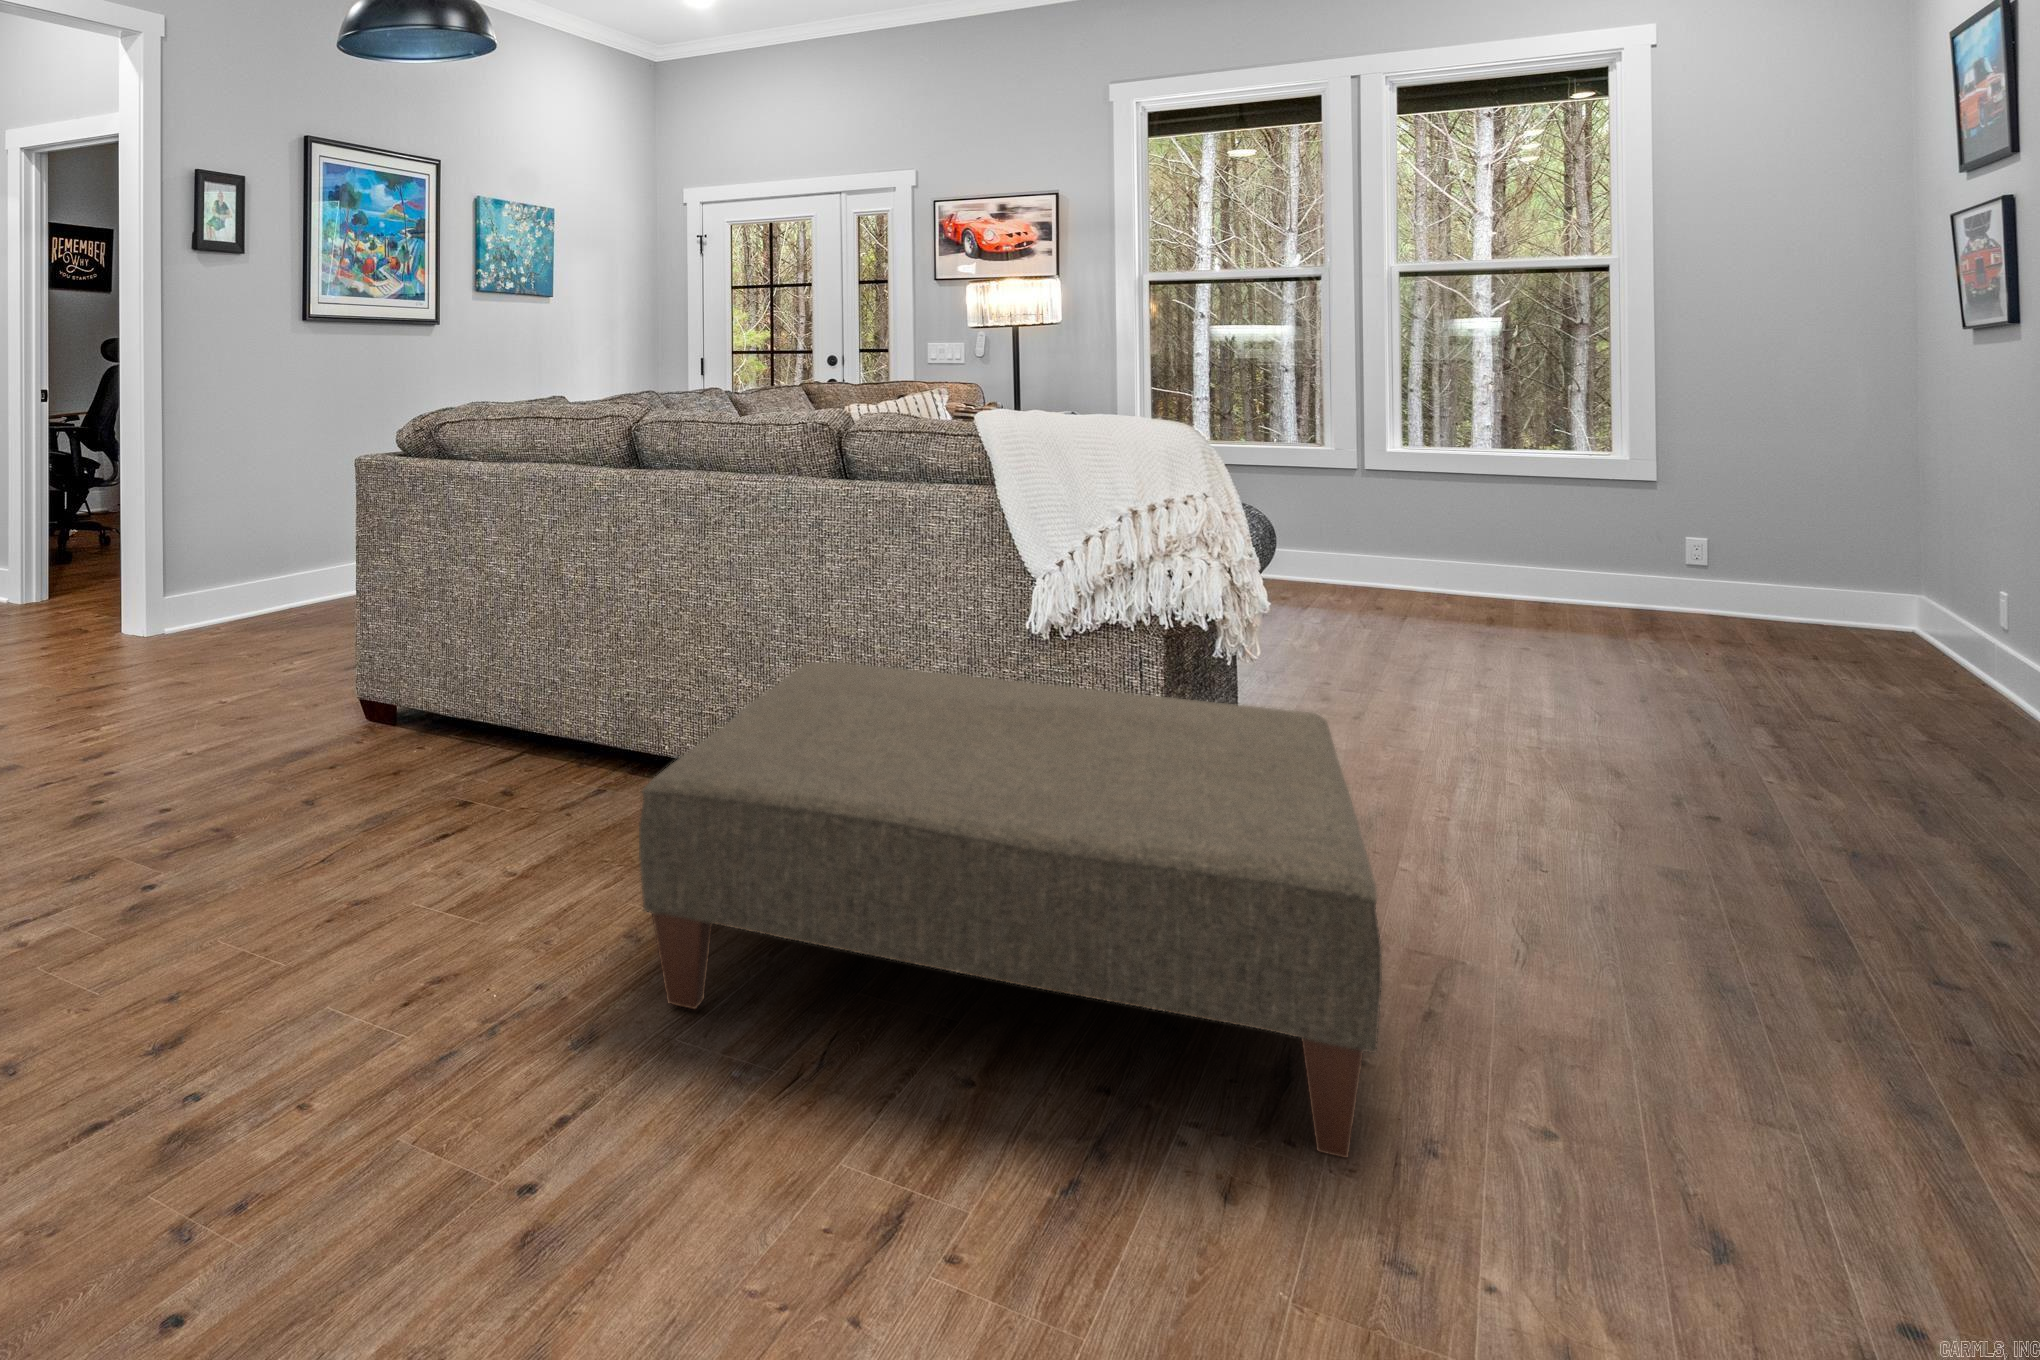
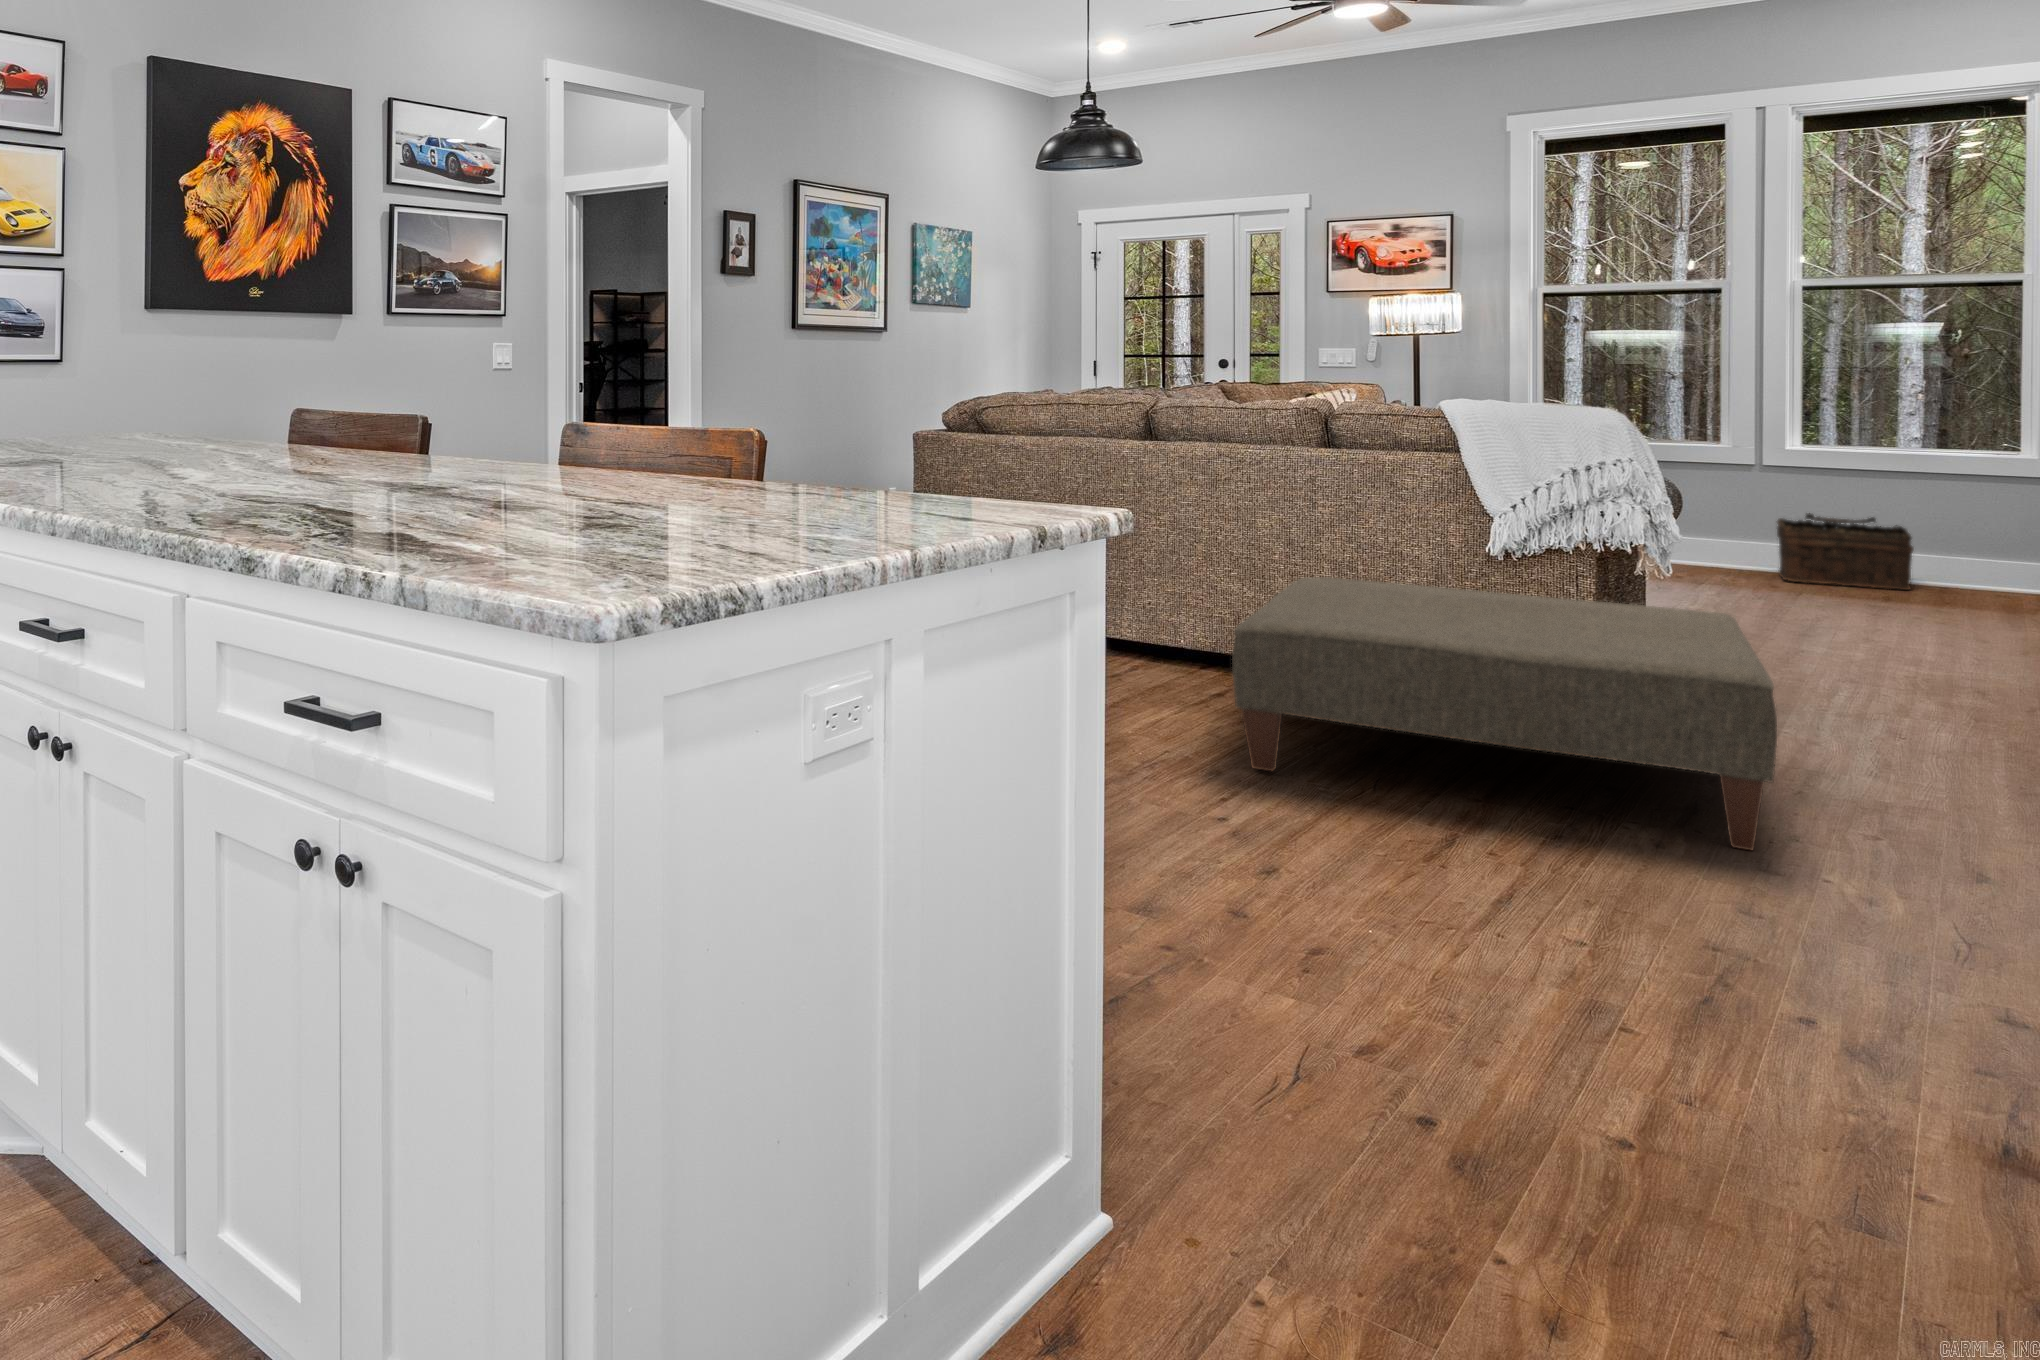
basket: none [1371,525,1503,610] -> present [1777,513,1913,590]

